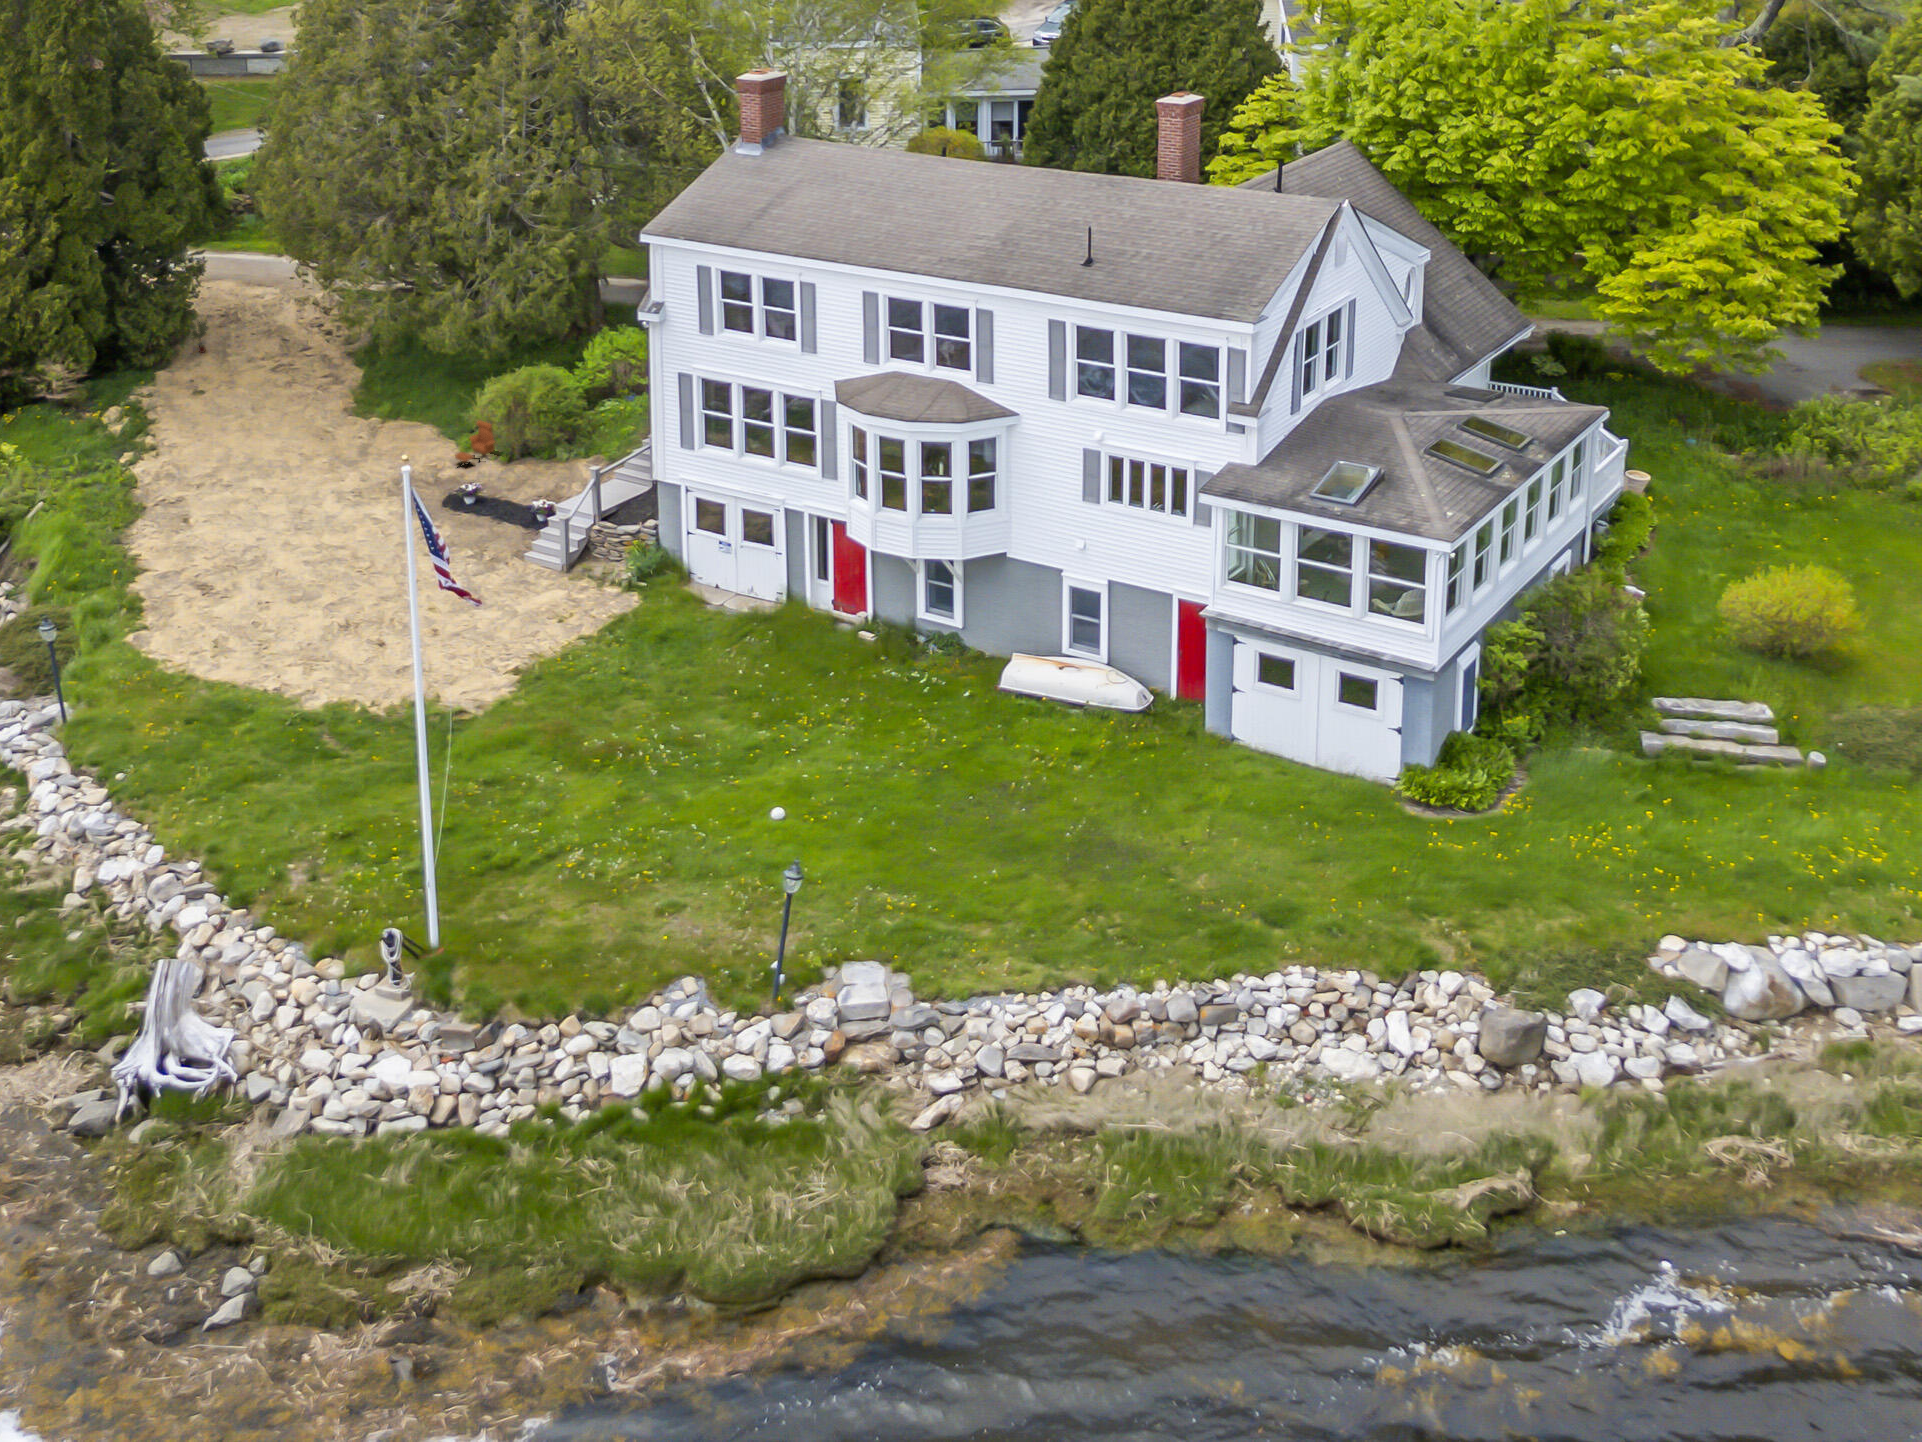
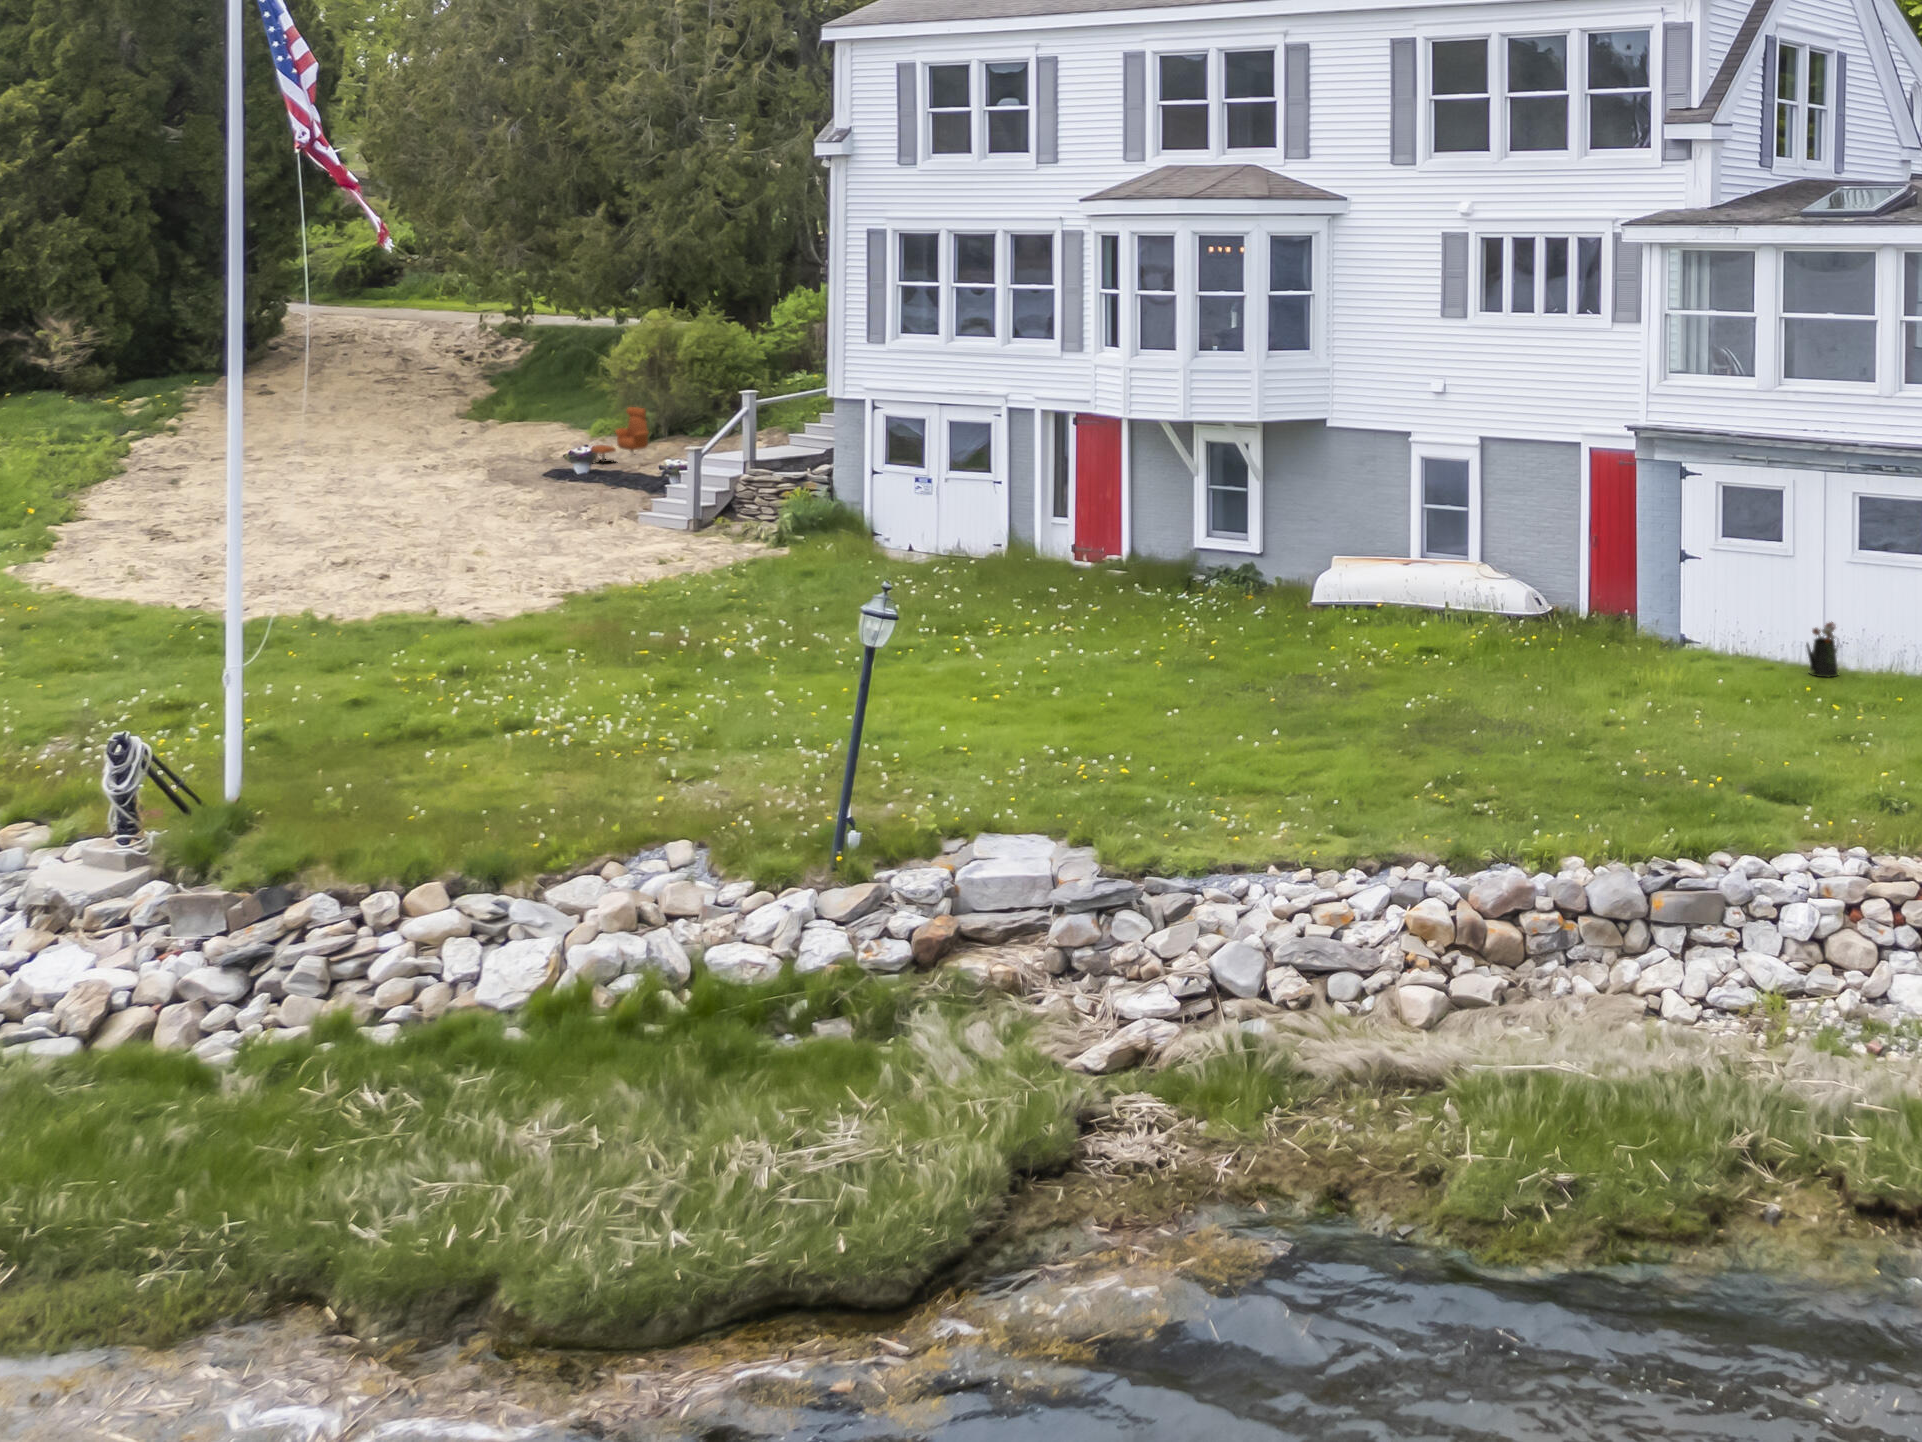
potted tree: present [190,320,208,353] -> none [302,358,332,402]
watering can: none [1305,740,1325,775] -> present [1806,622,1838,677]

